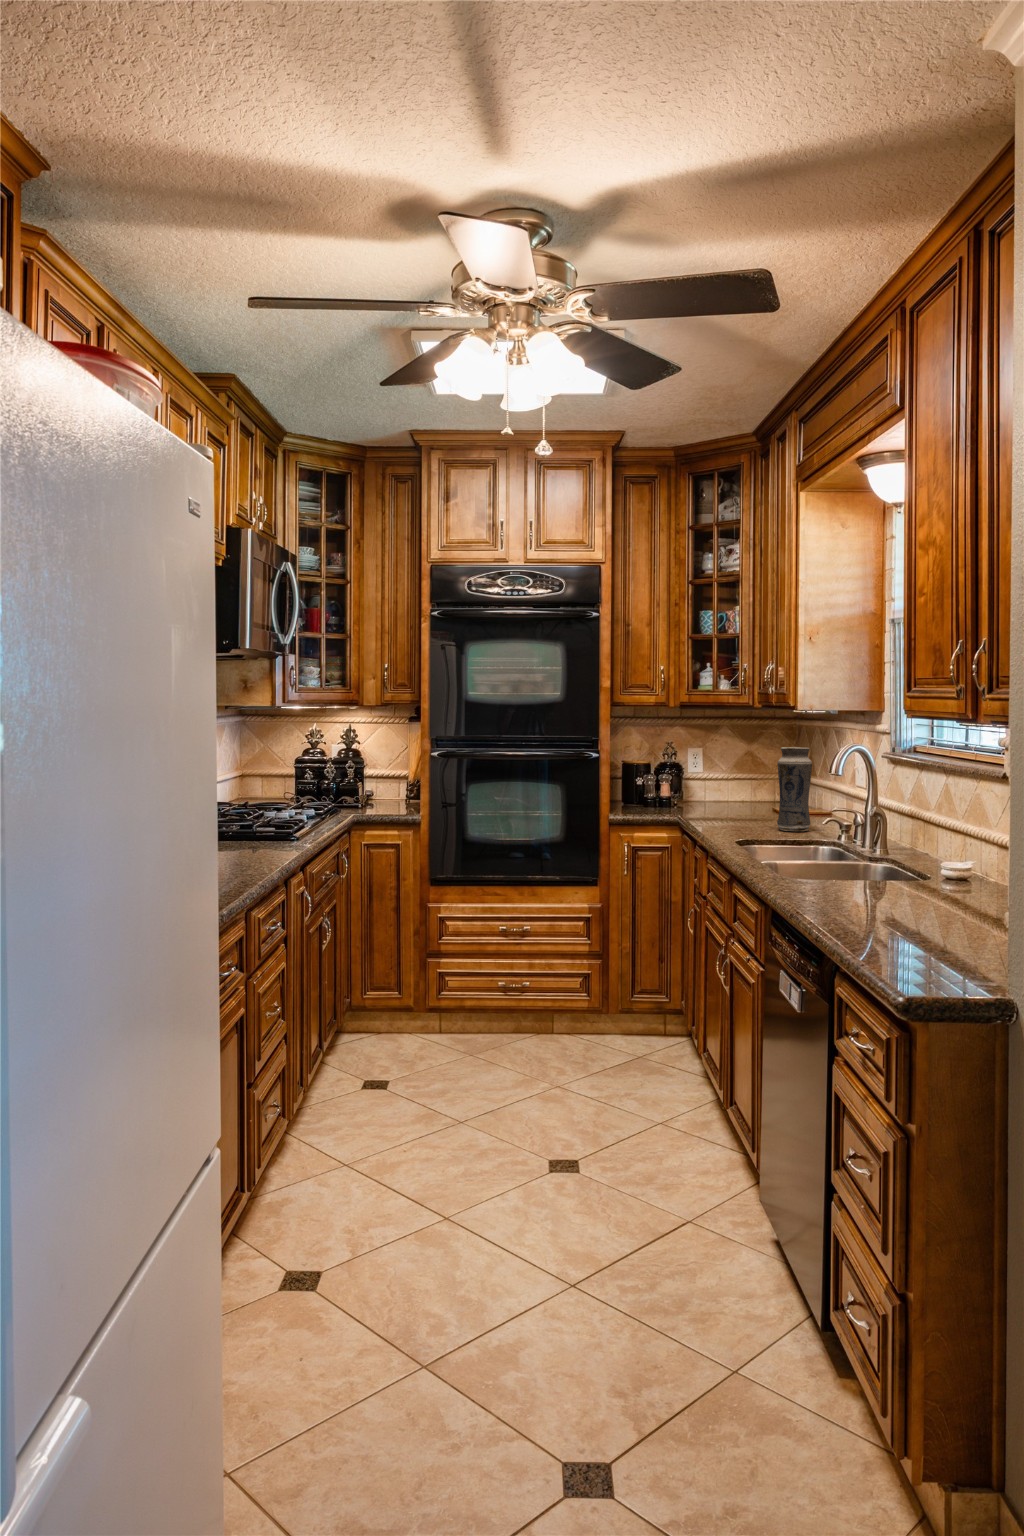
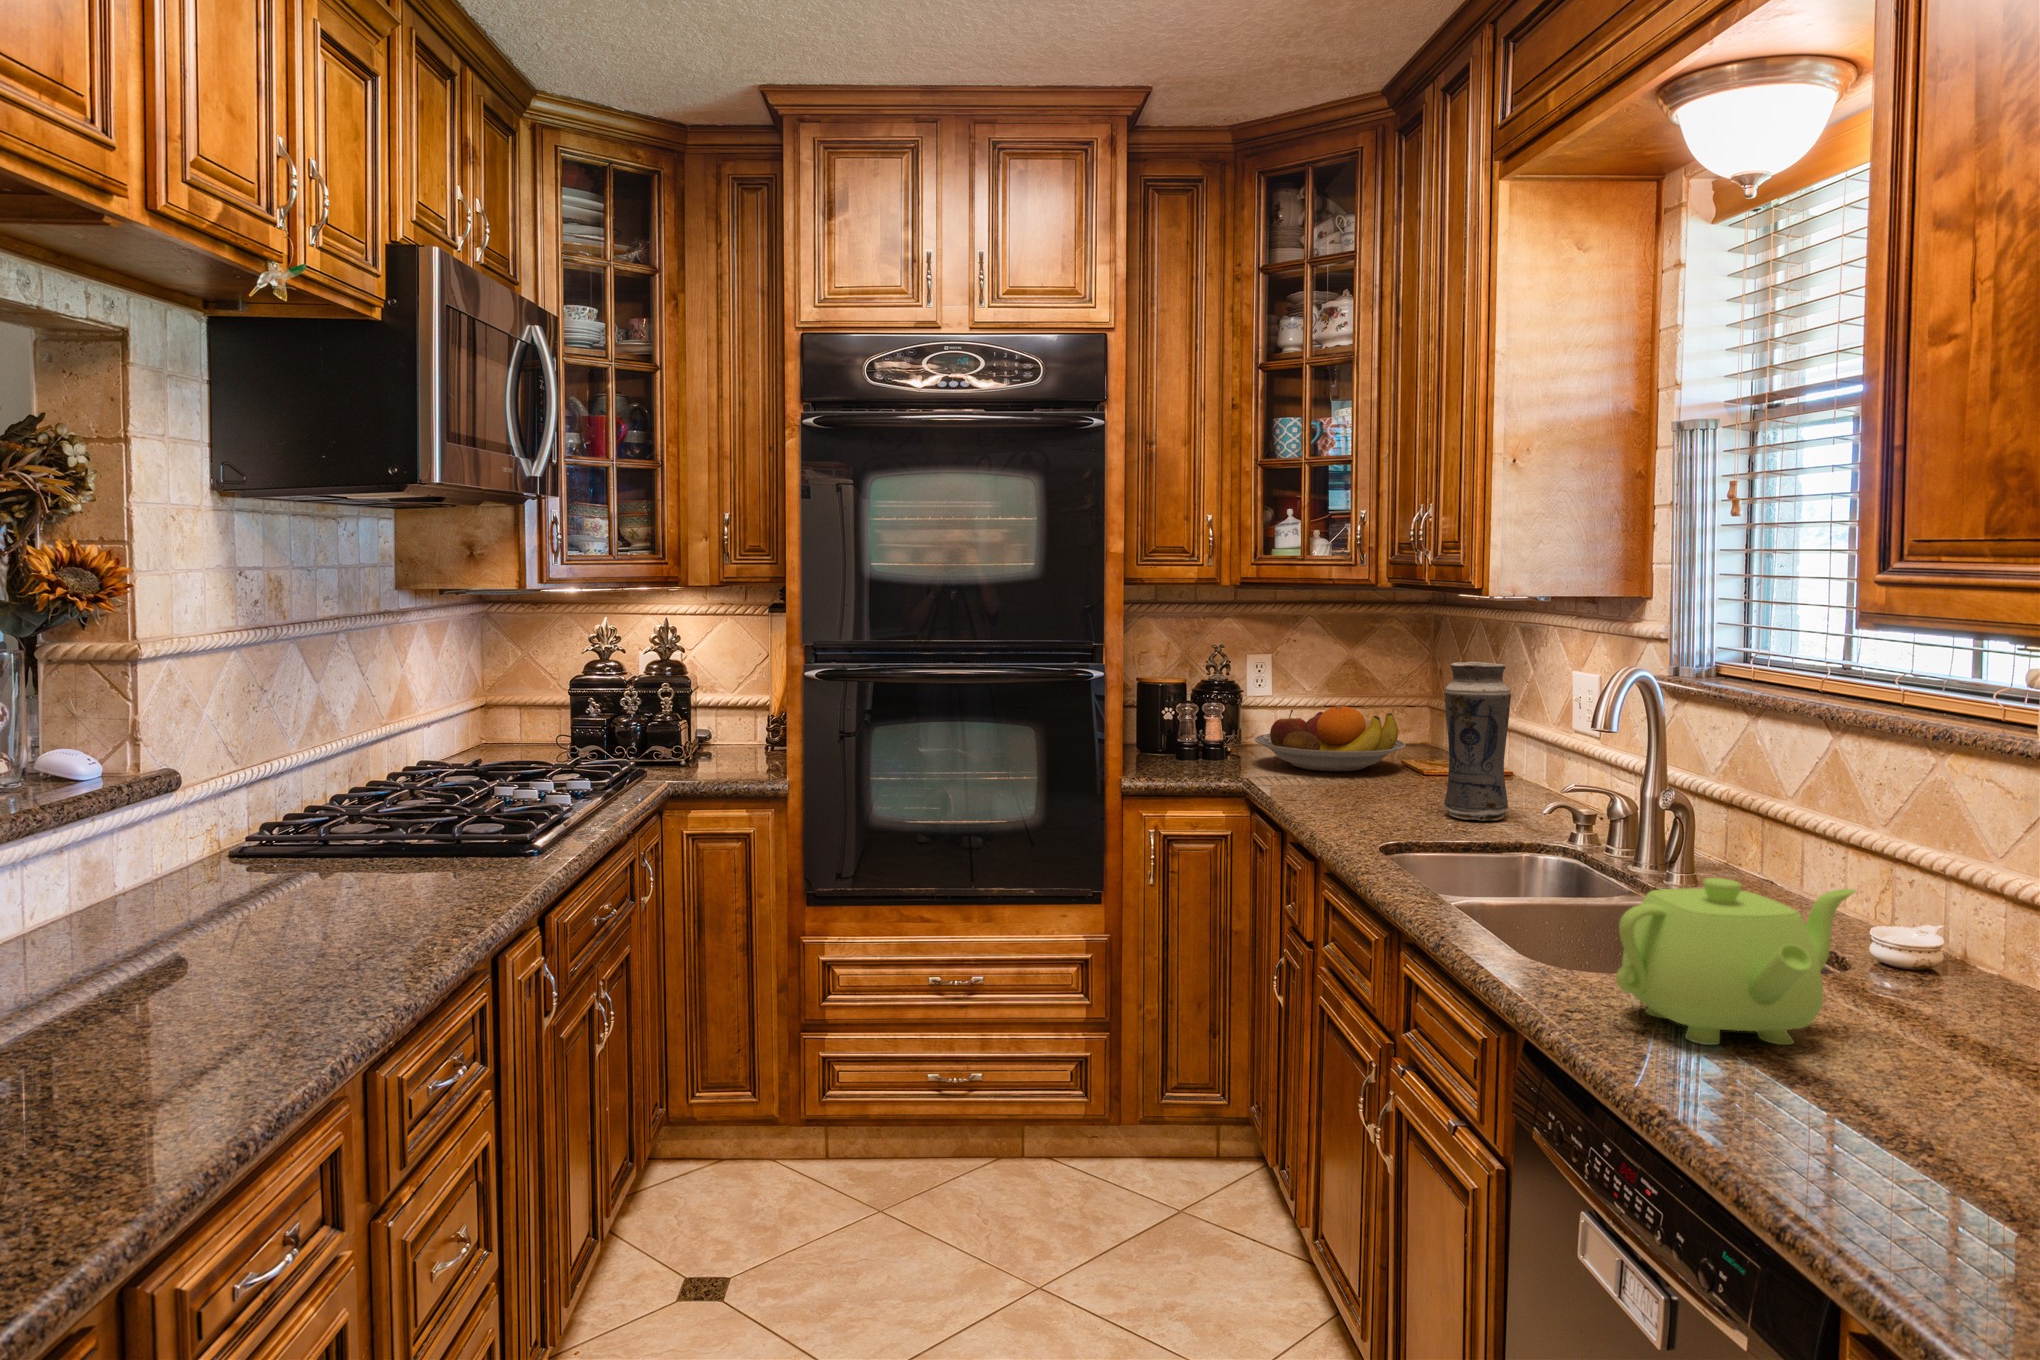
fruit bowl: none [686,776,770,813] -> present [1255,706,1405,772]
teapot: none [801,827,908,897] -> present [1616,878,1855,1045]

